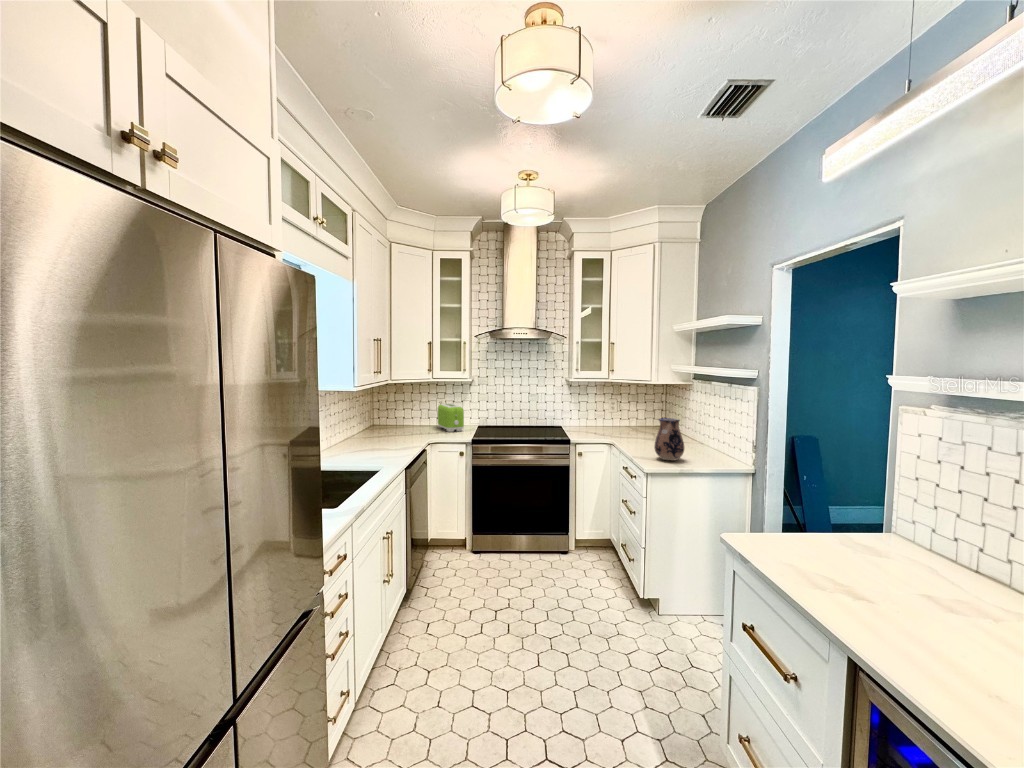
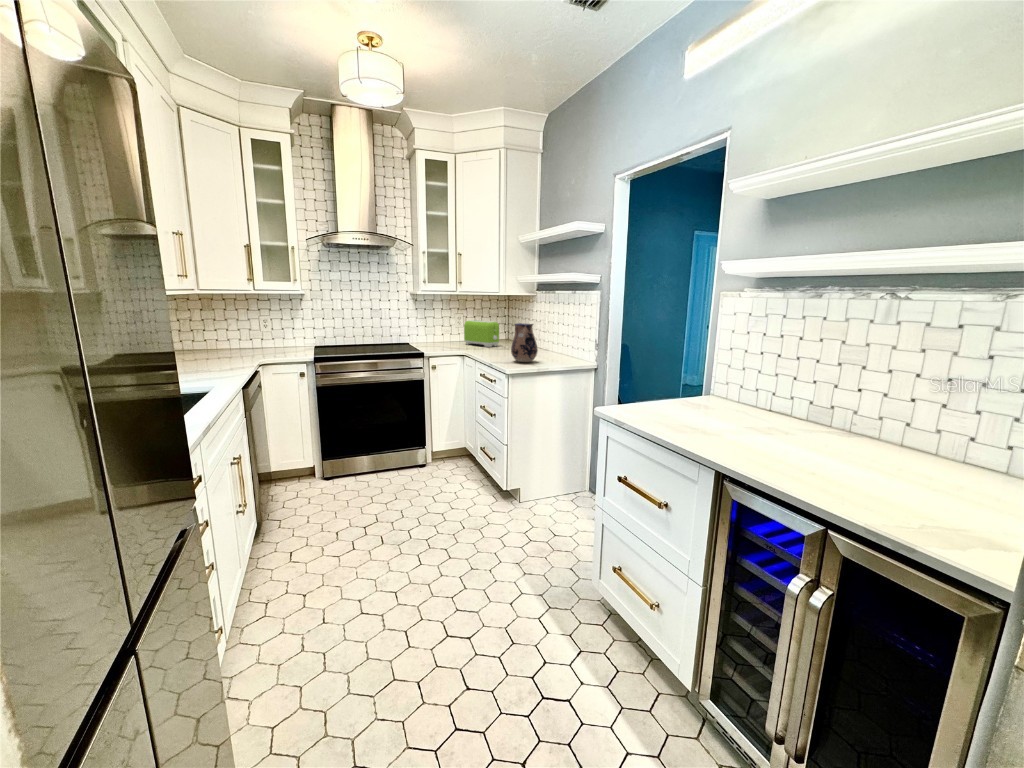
toaster: present [438,404,464,432] -> present [464,320,499,347]

